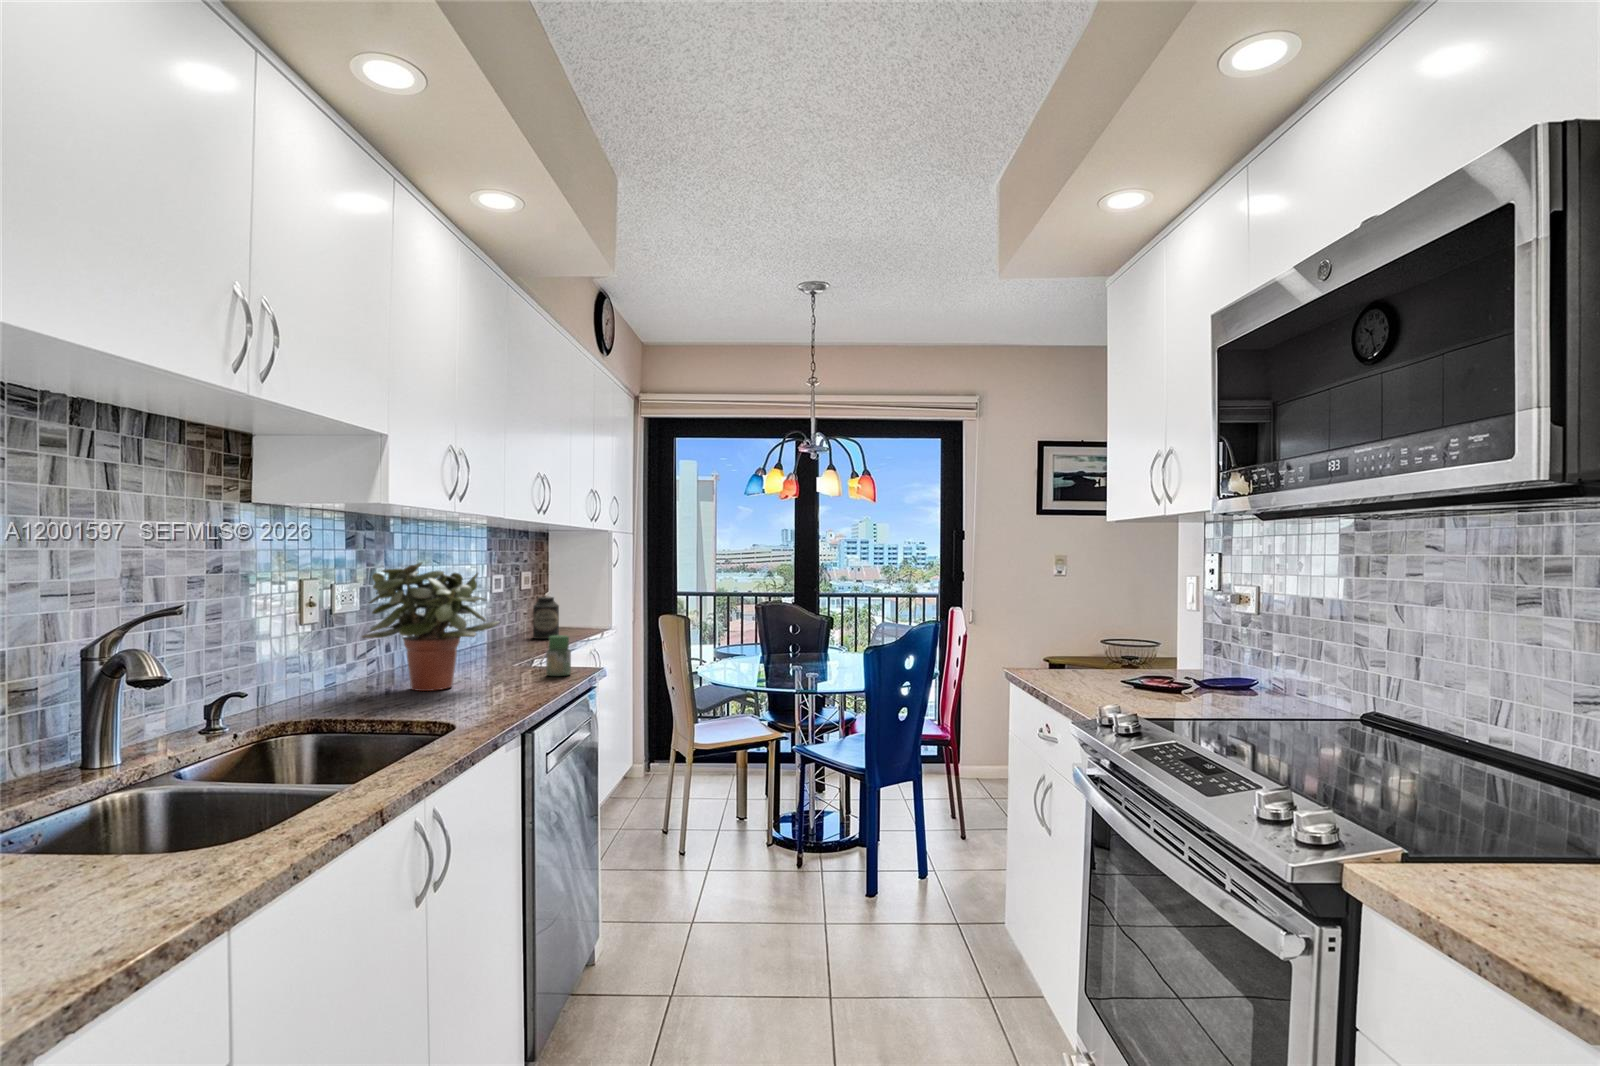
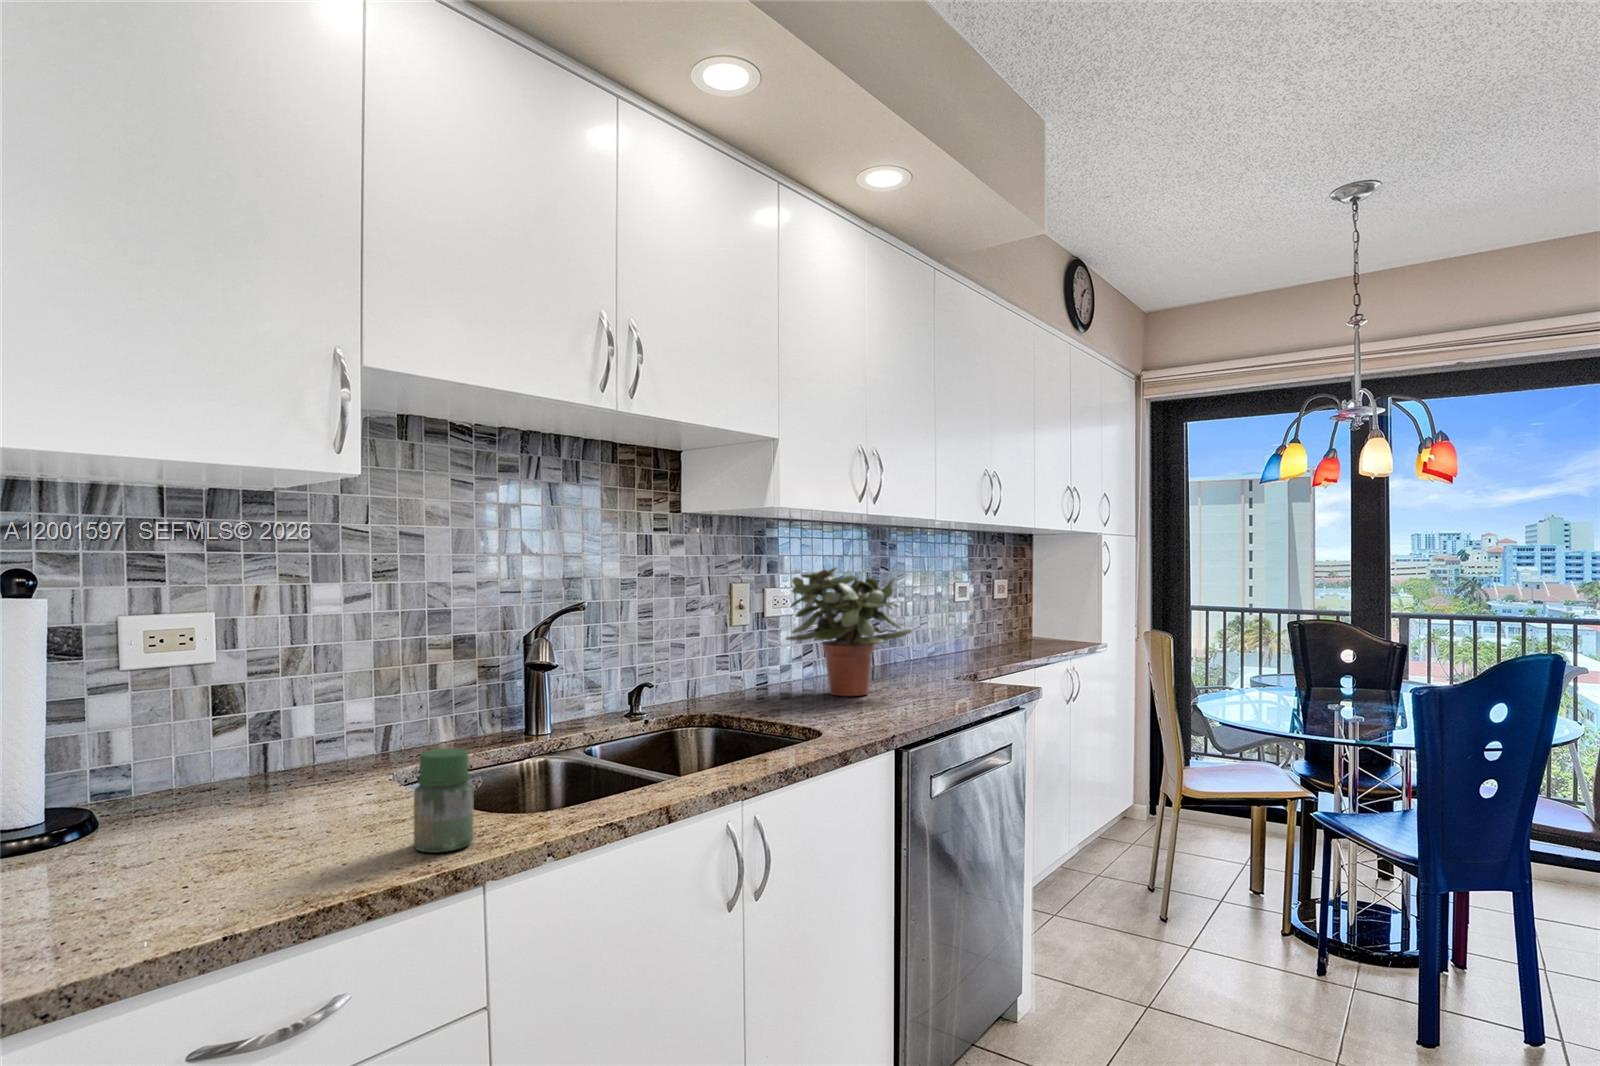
canister: present [533,596,559,639] -> none [1001,606,1029,652]
jar: present [546,635,571,676] -> present [414,748,474,853]

